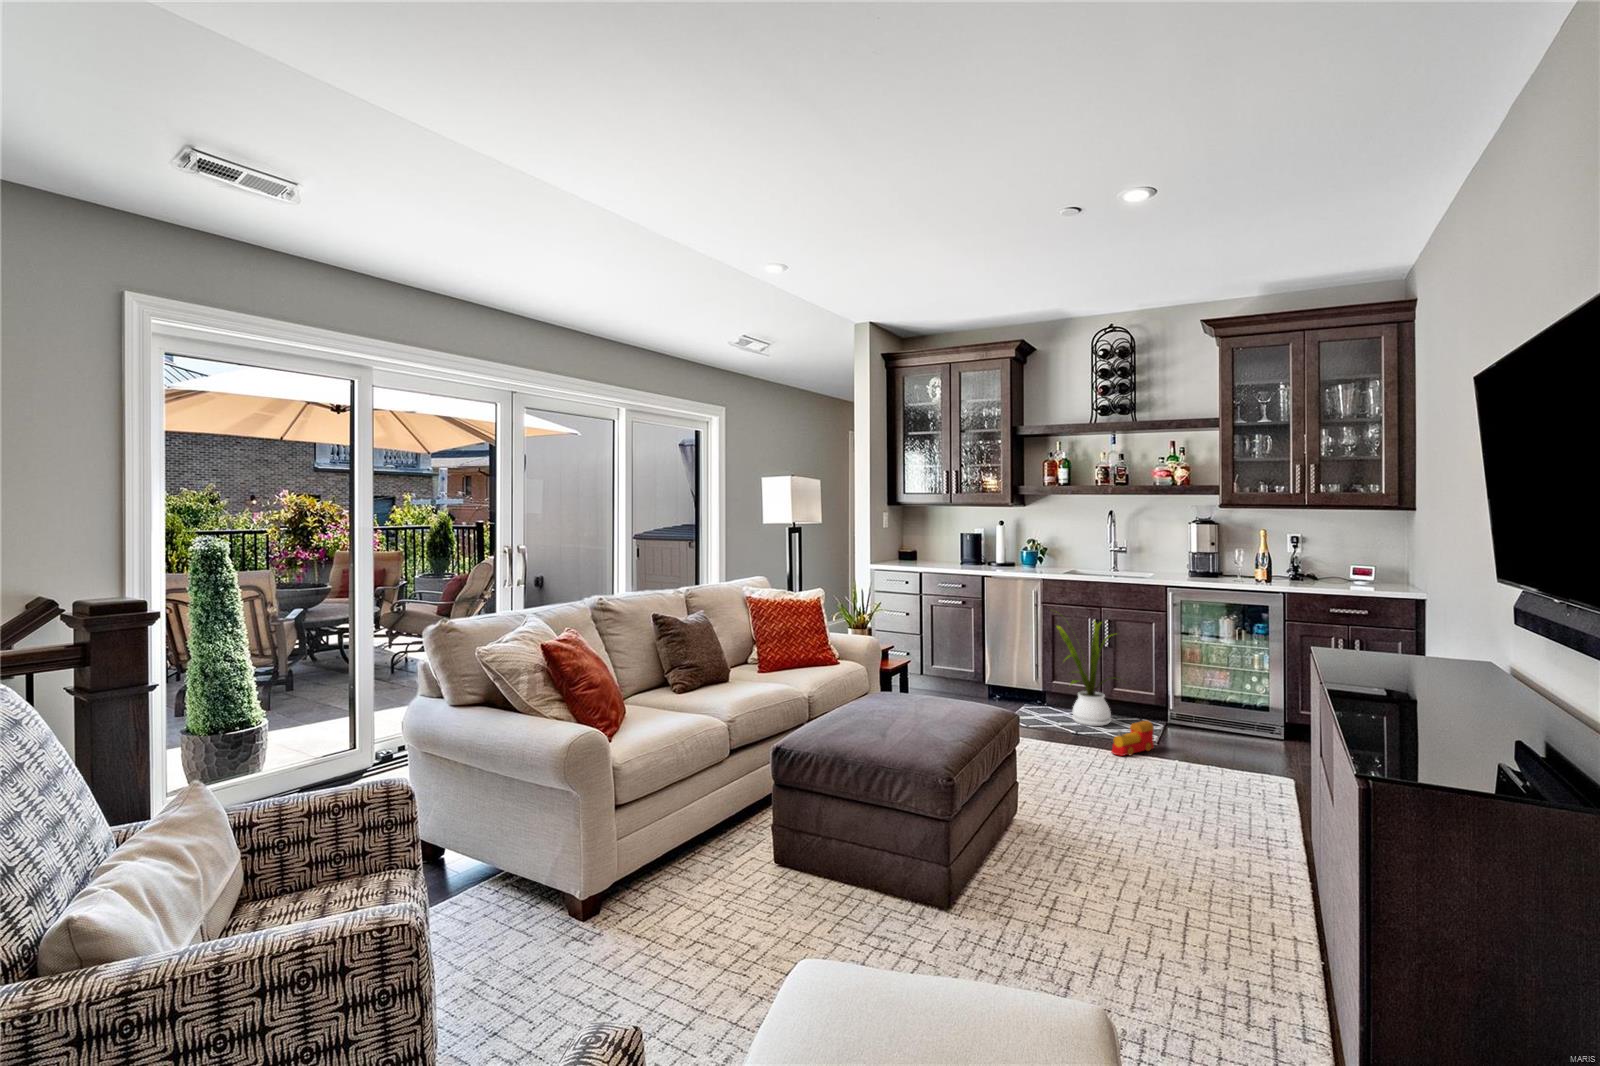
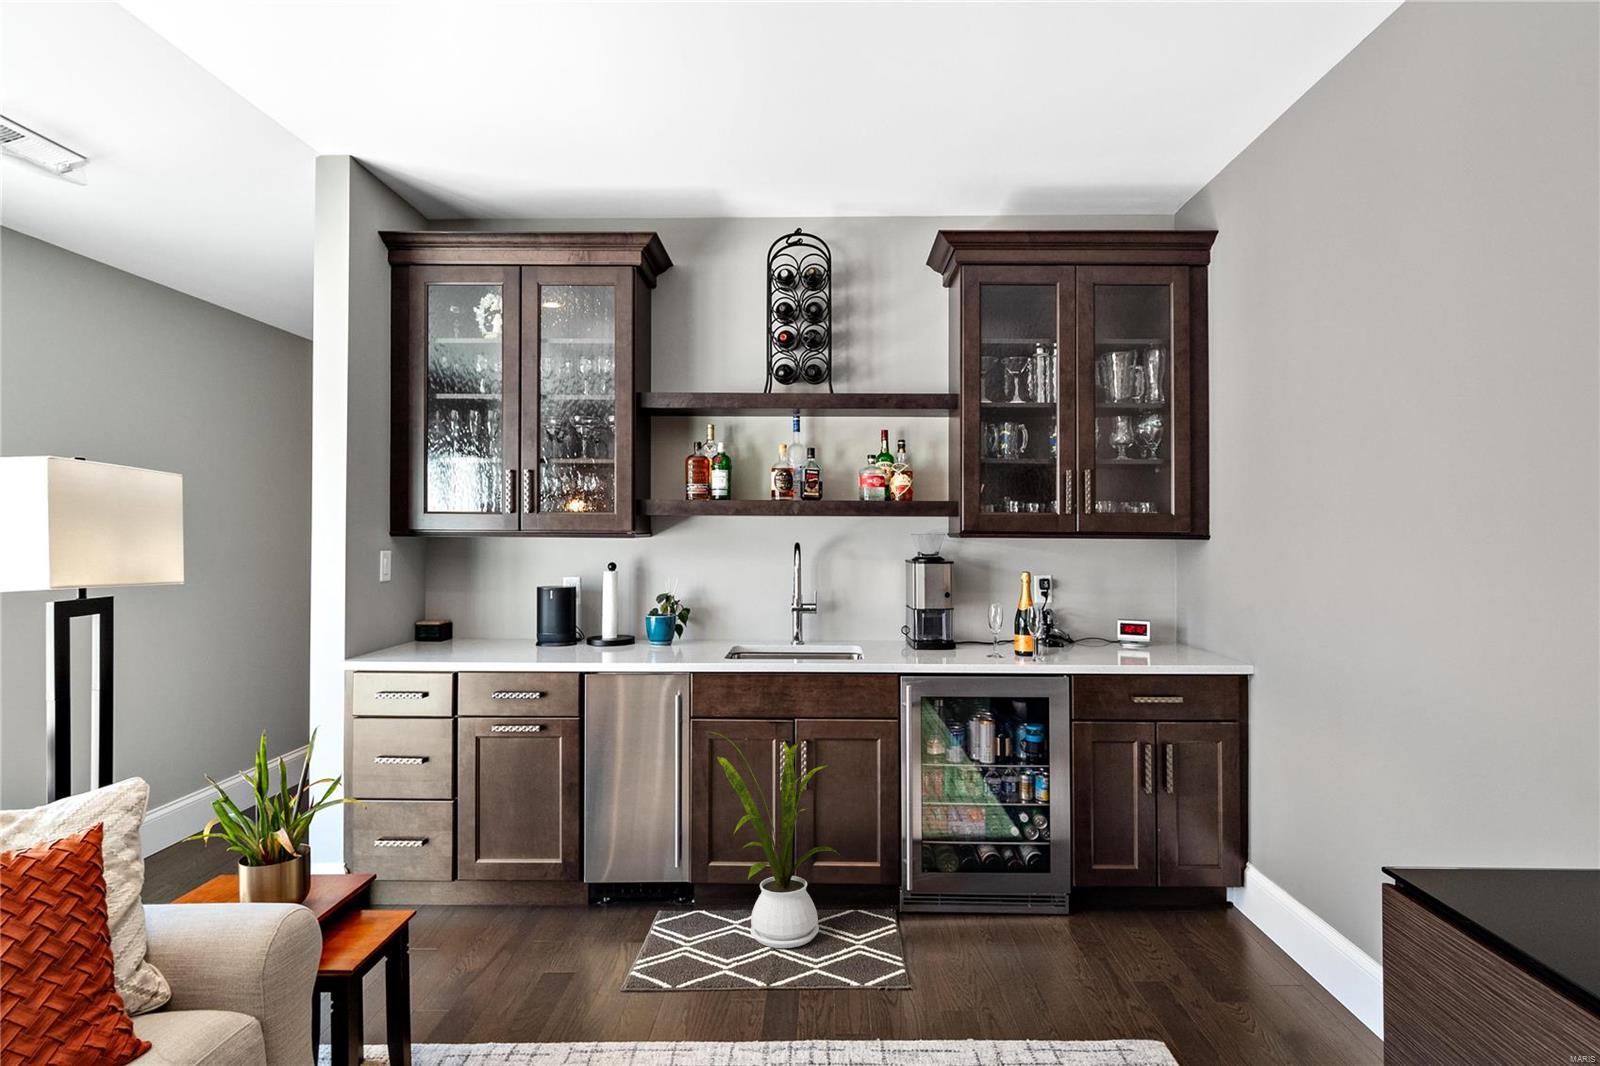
toy train: present [1111,721,1154,756] -> none [843,943,911,1038]

